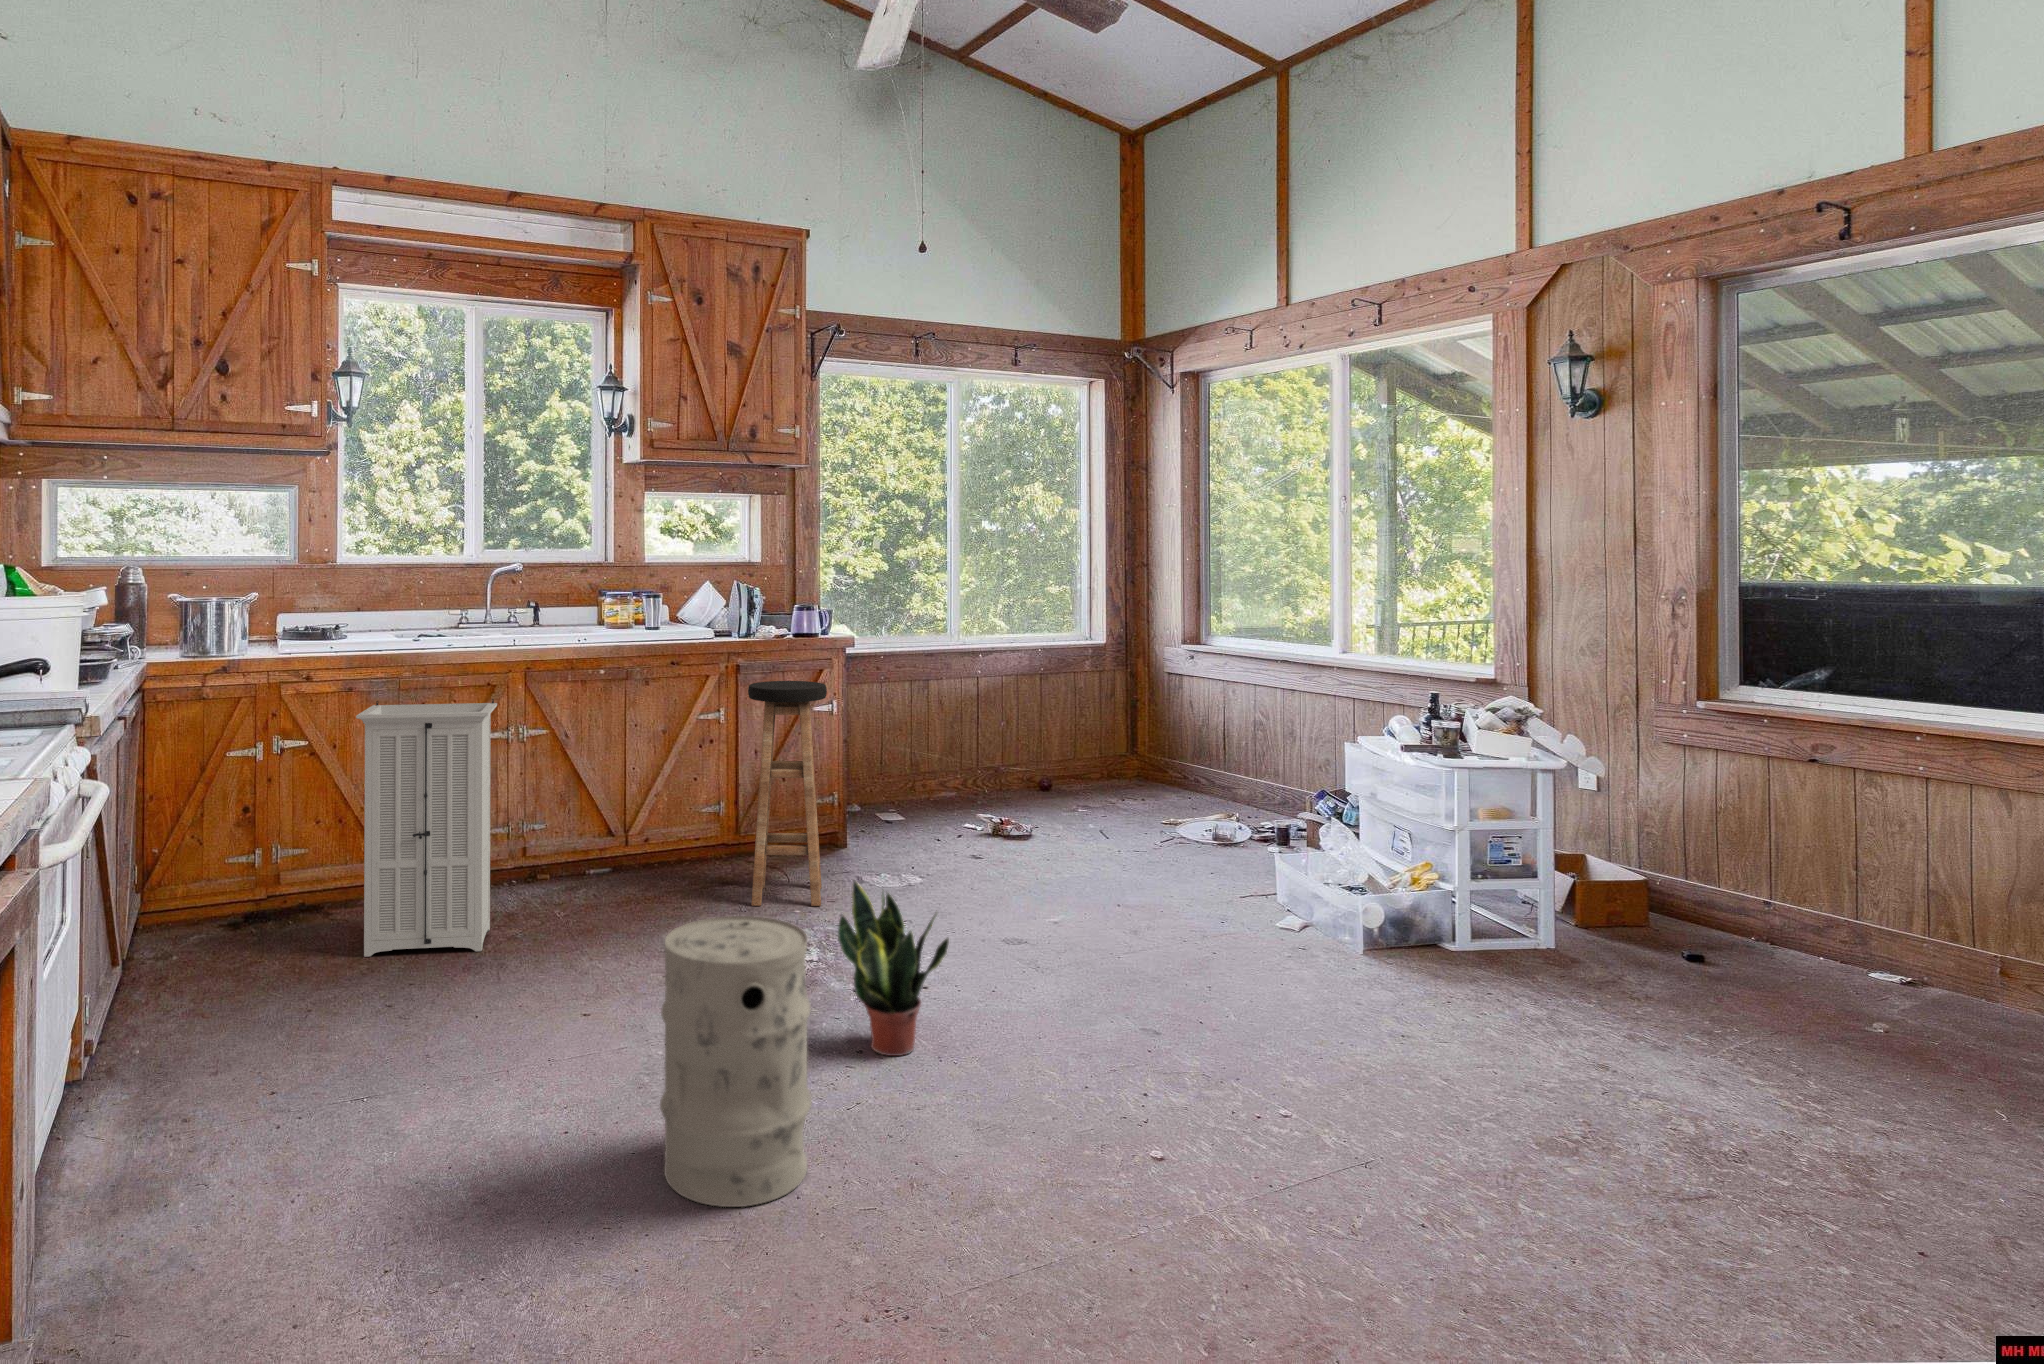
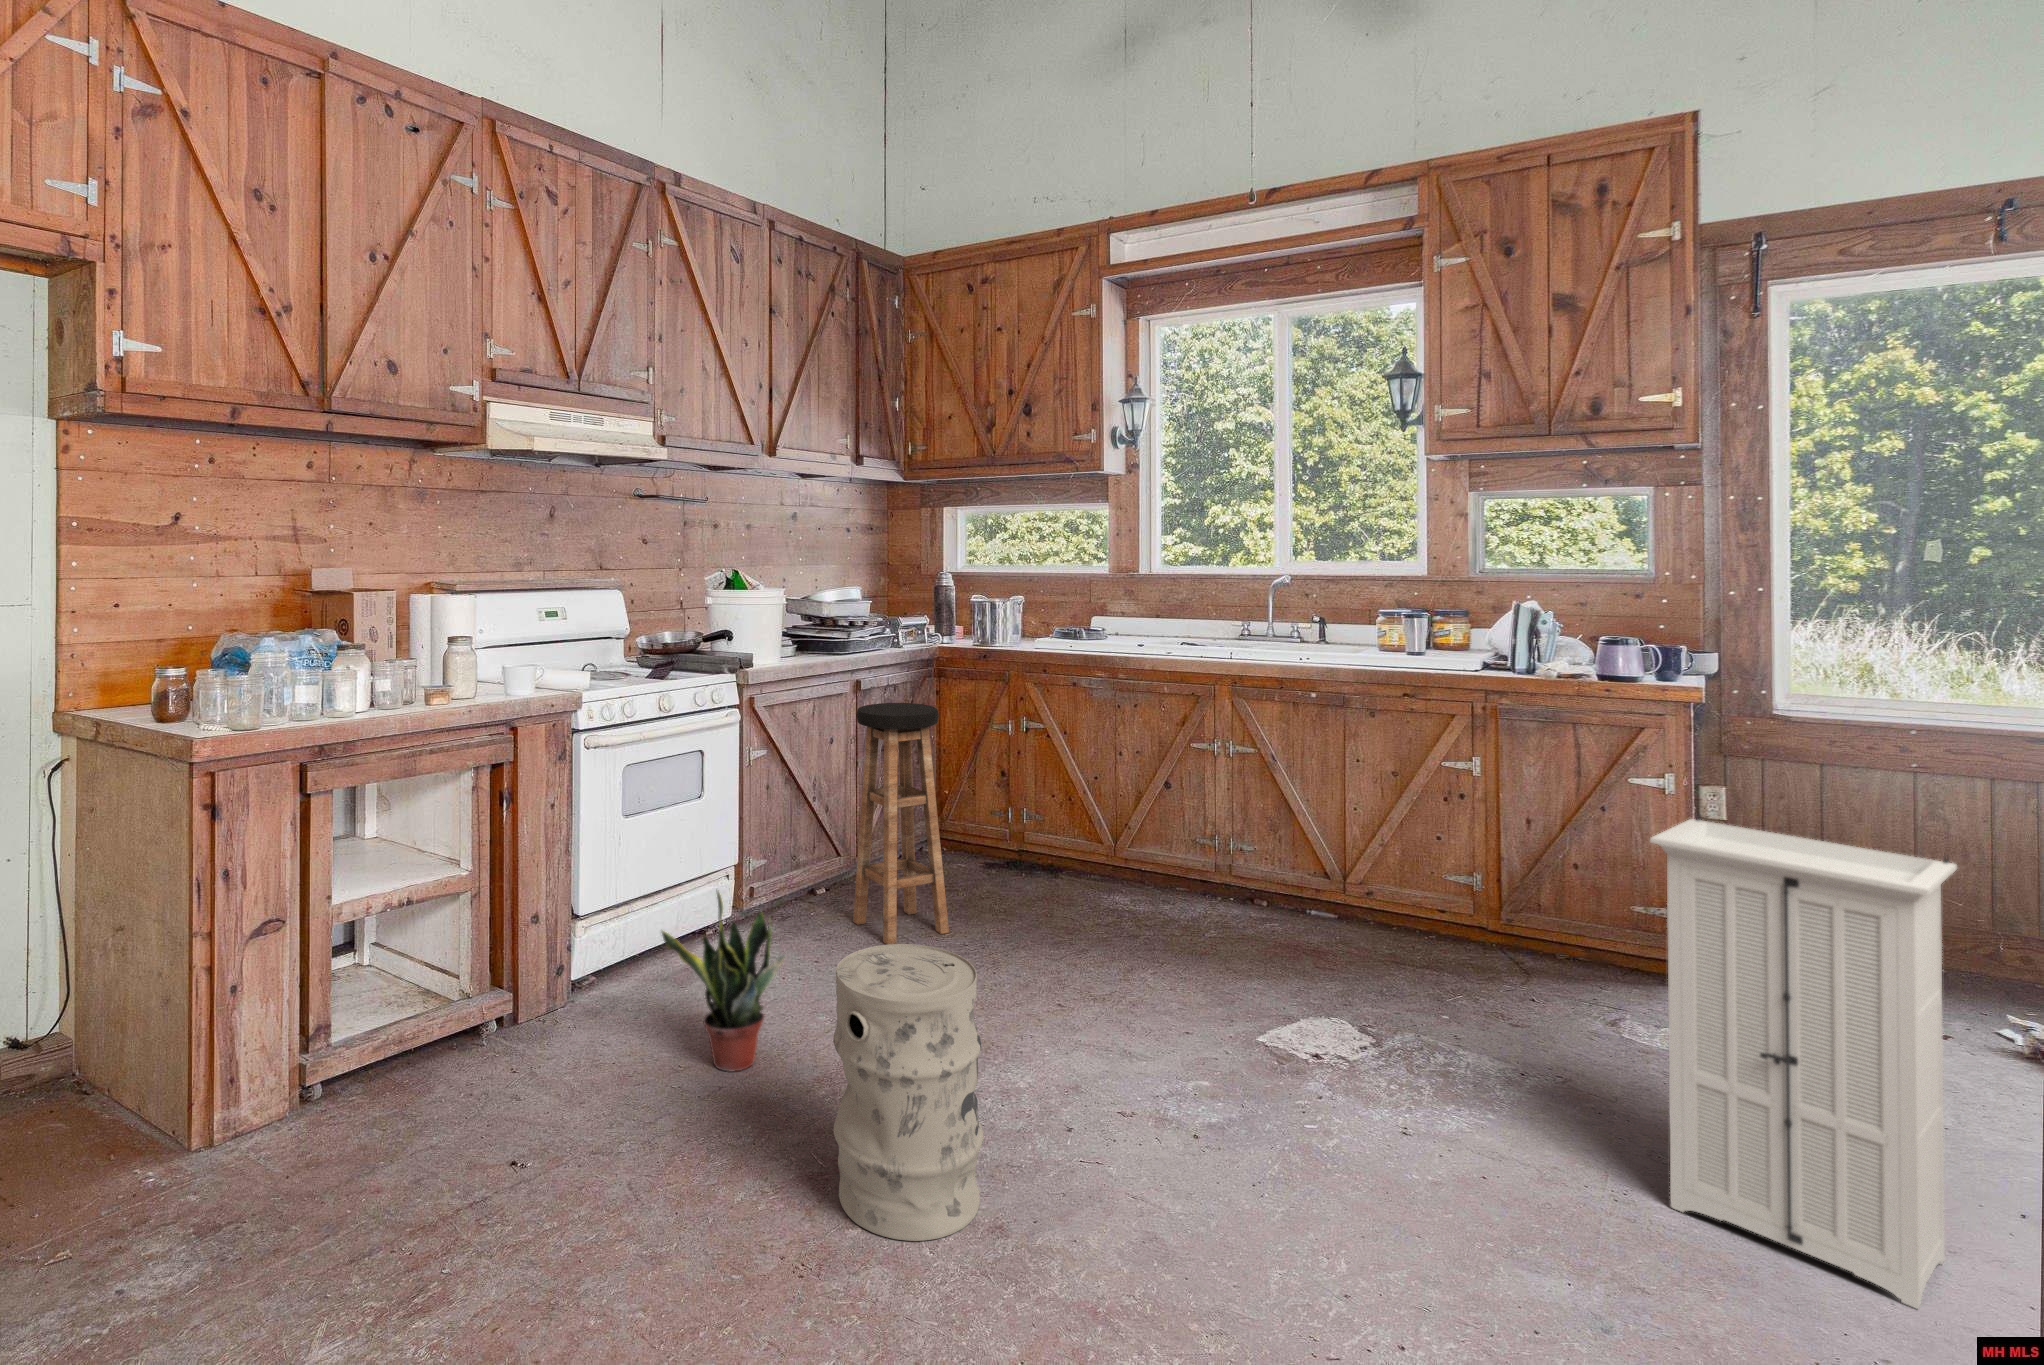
bar stool: present [748,681,827,906] -> present [853,703,949,945]
storage cabinet: present [356,699,497,957] -> present [1650,814,1957,1308]
potted plant: present [838,881,949,1056] -> present [662,892,785,1071]

